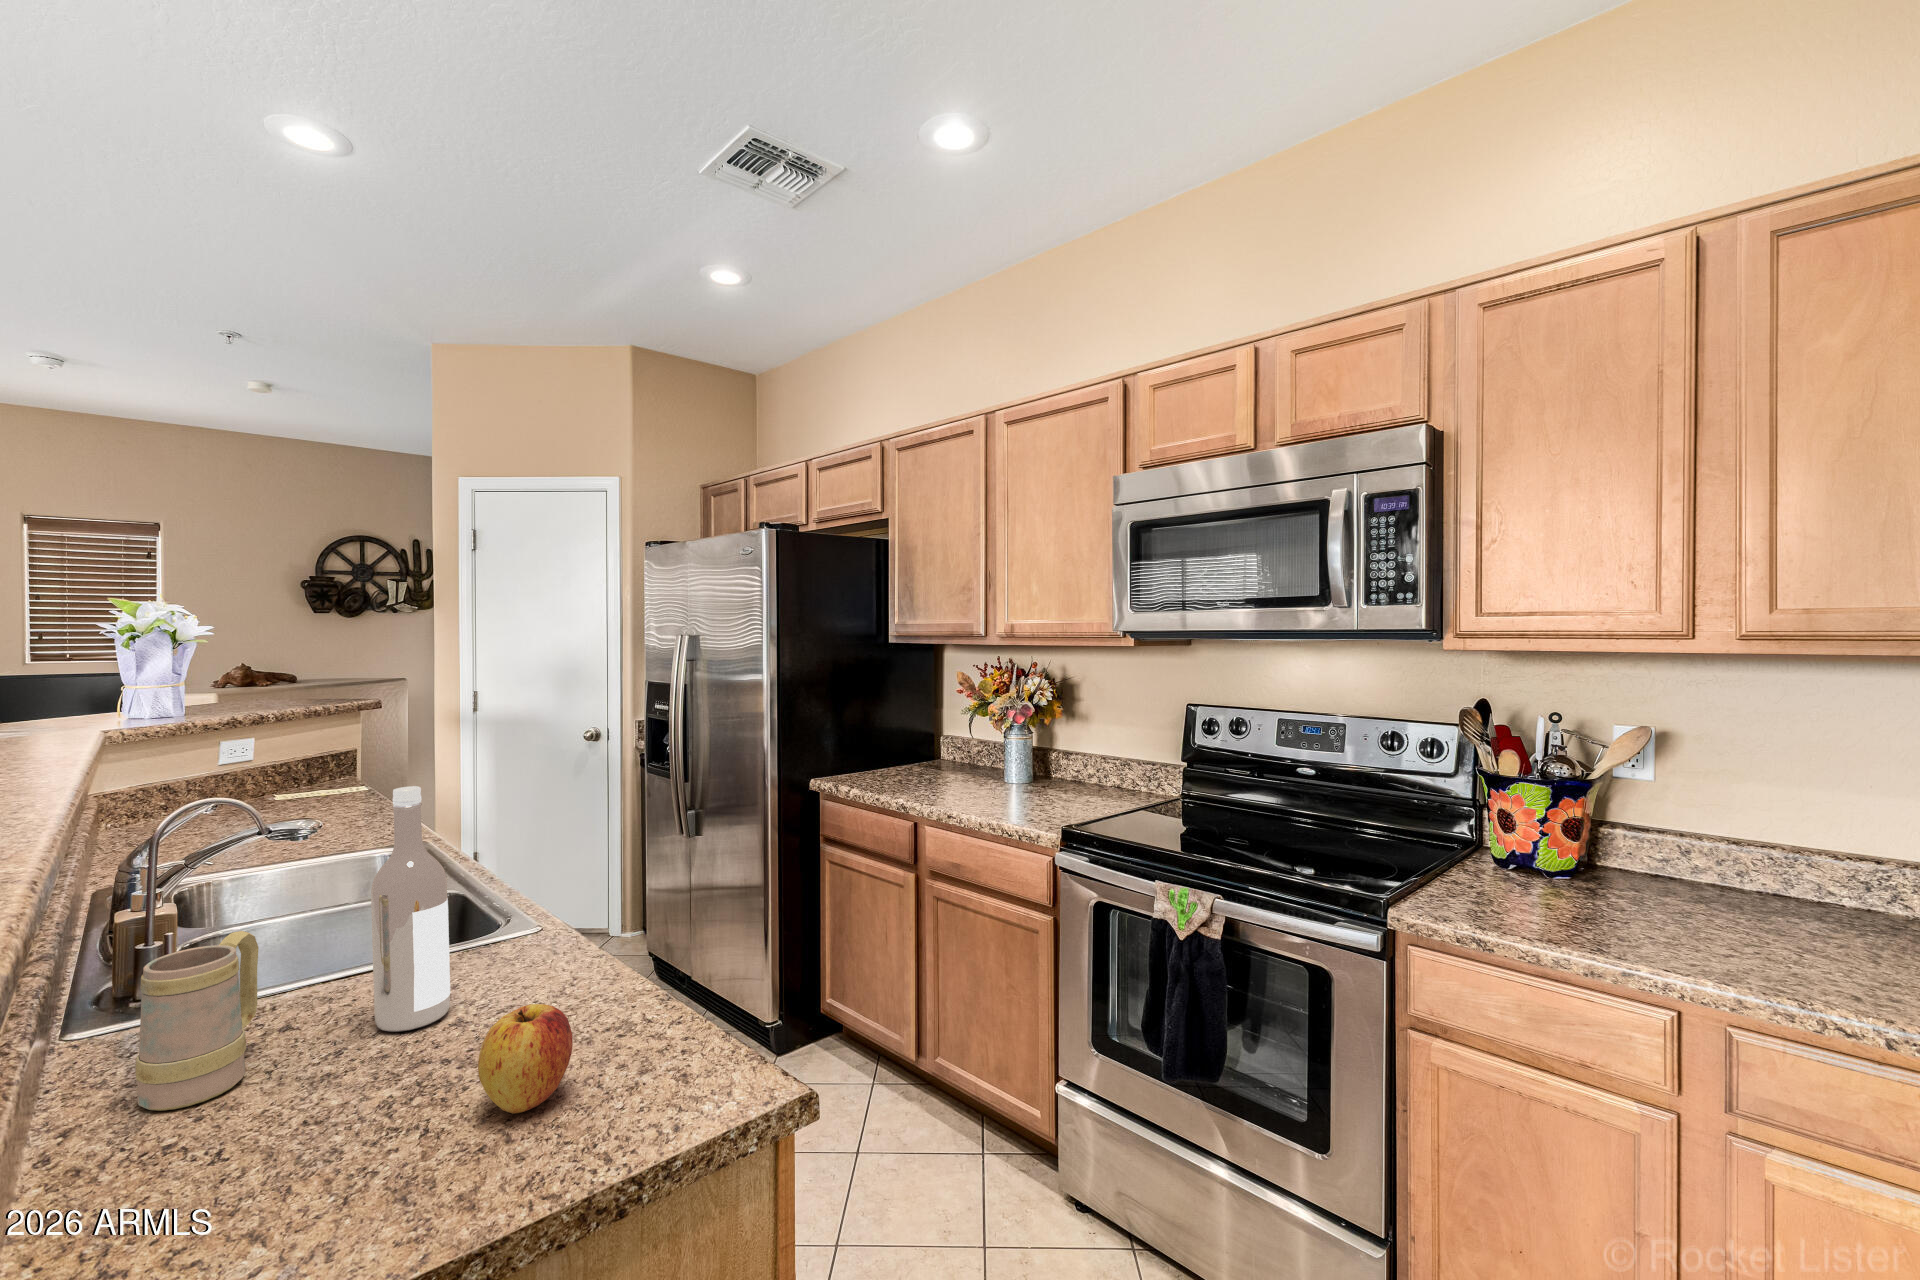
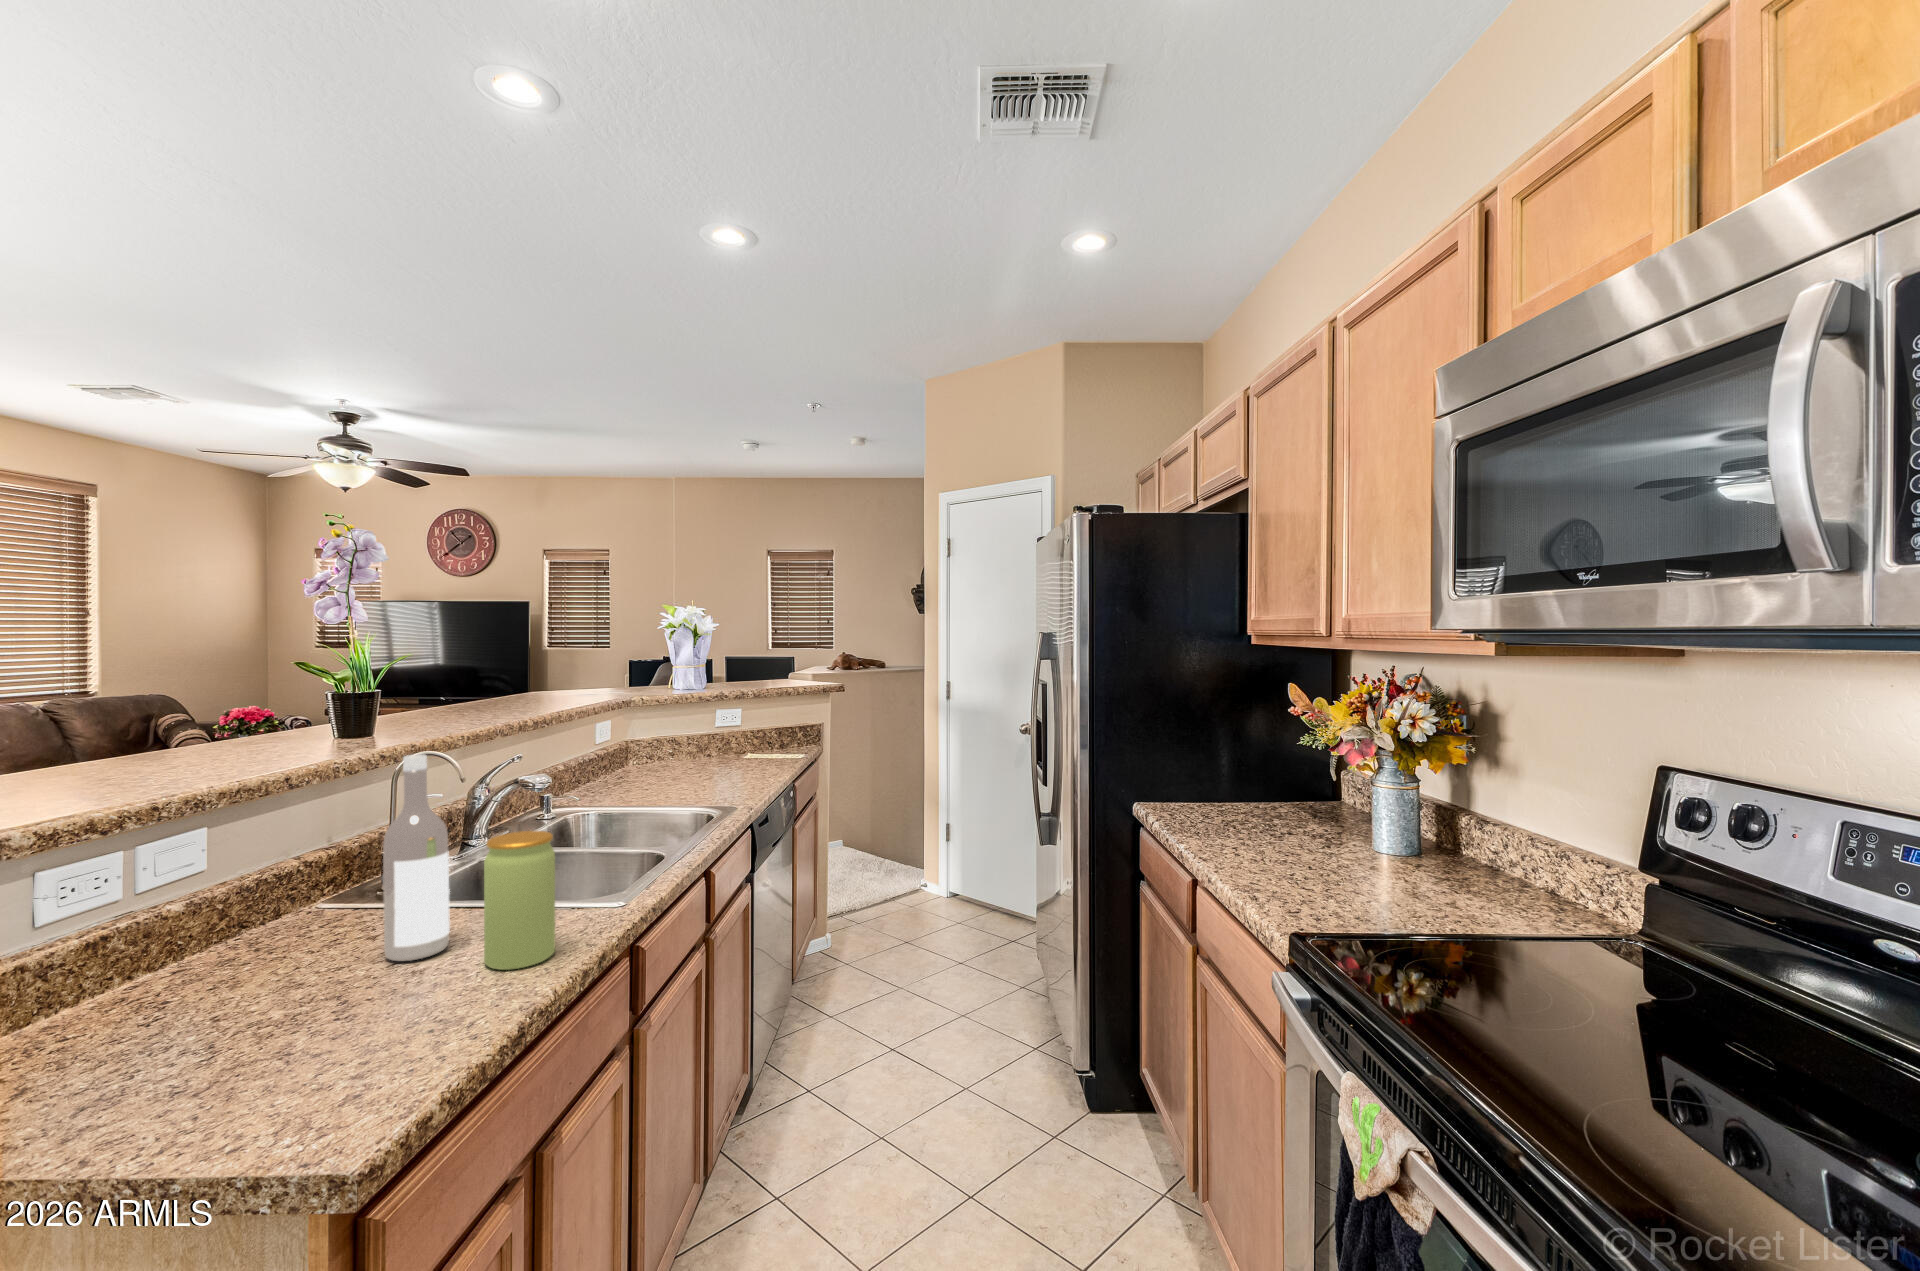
jar: none [516,850,591,999] -> present [484,831,555,970]
mug: present [135,931,259,1111] -> none [223,849,333,971]
apple: present [478,1004,573,1114] -> none [219,969,325,1068]

